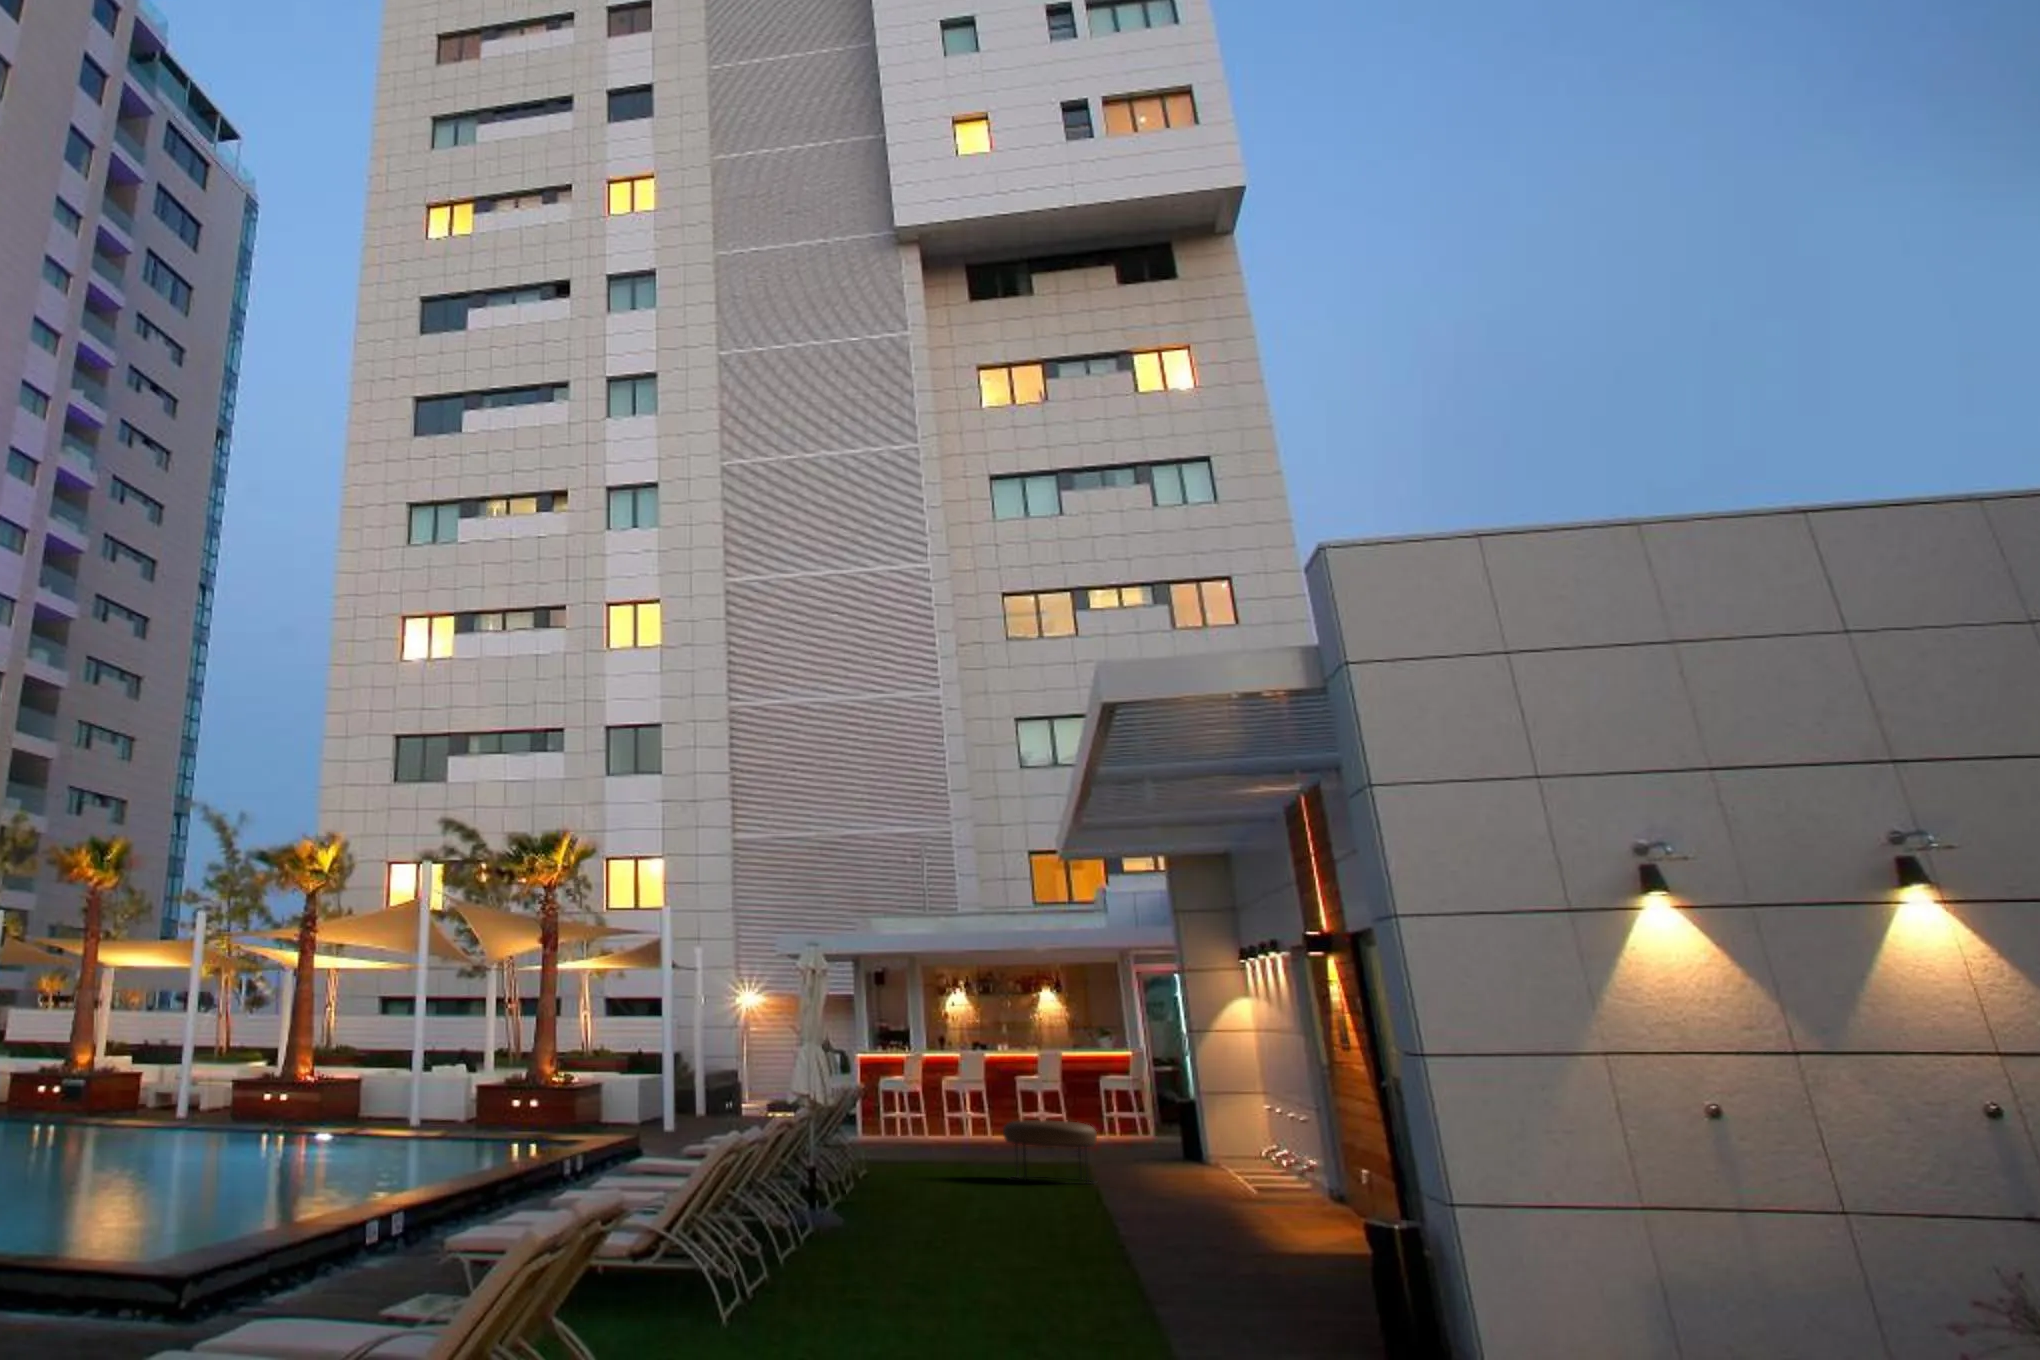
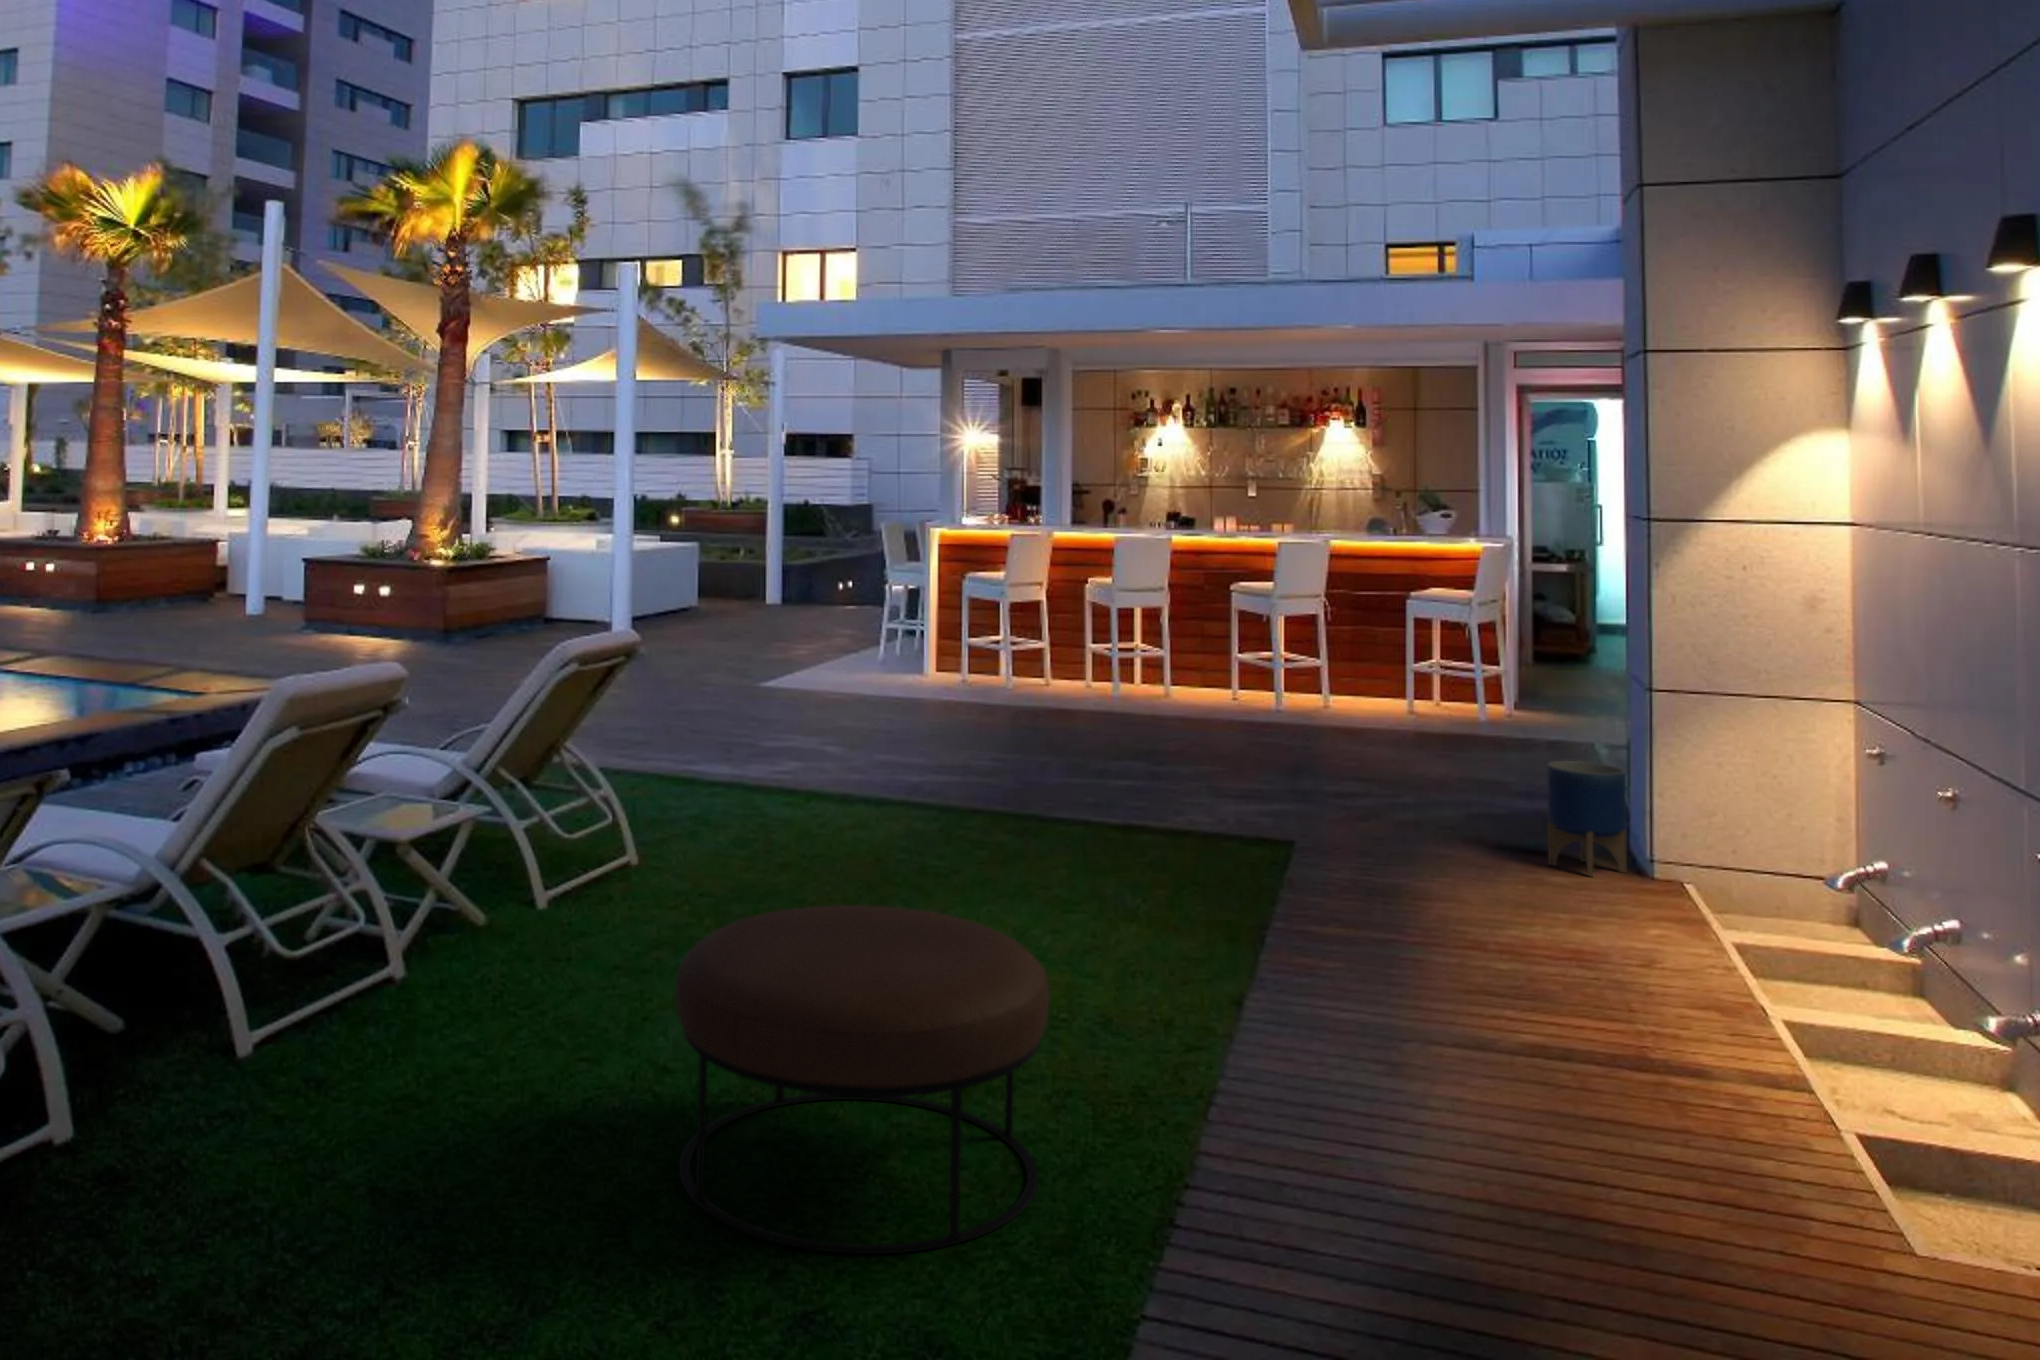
planter: none [1188,1124,1219,1166] -> present [1548,761,1626,876]

